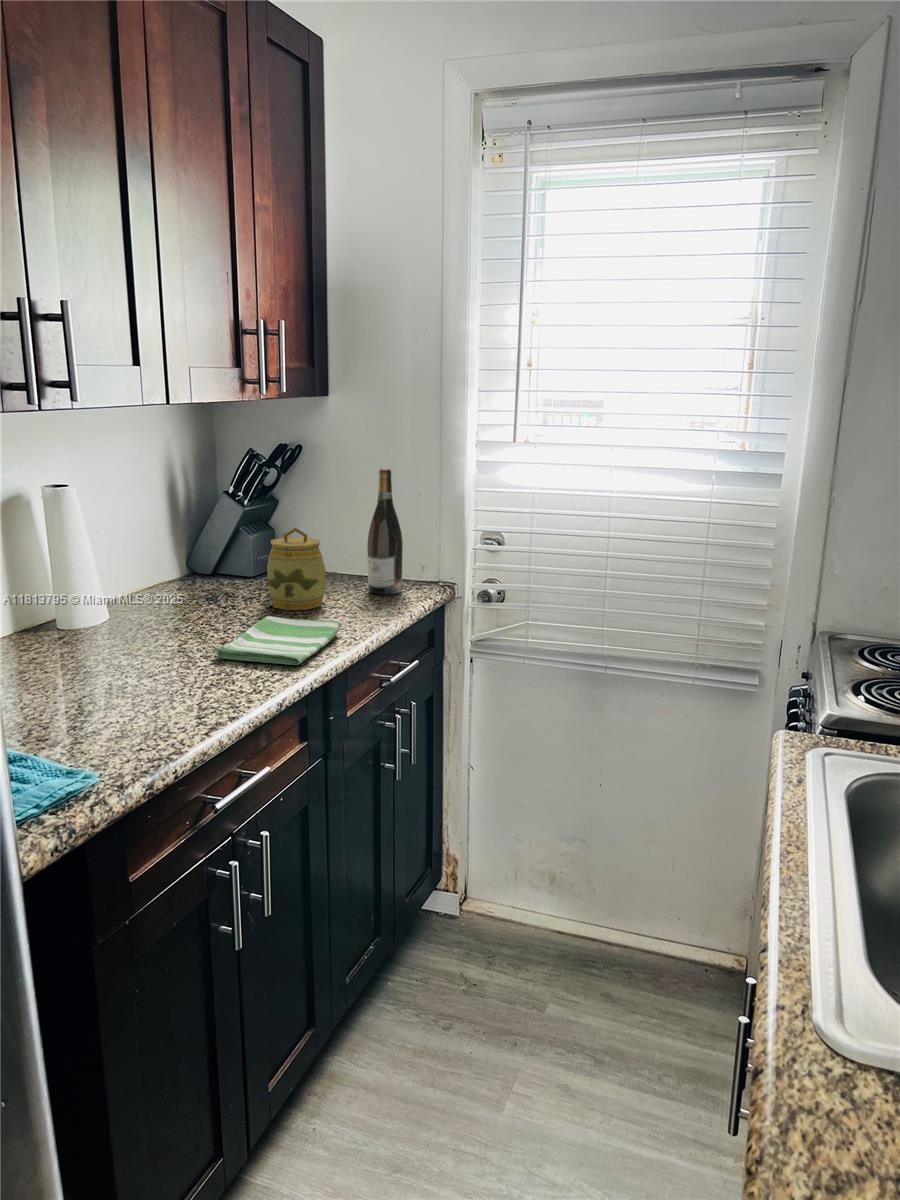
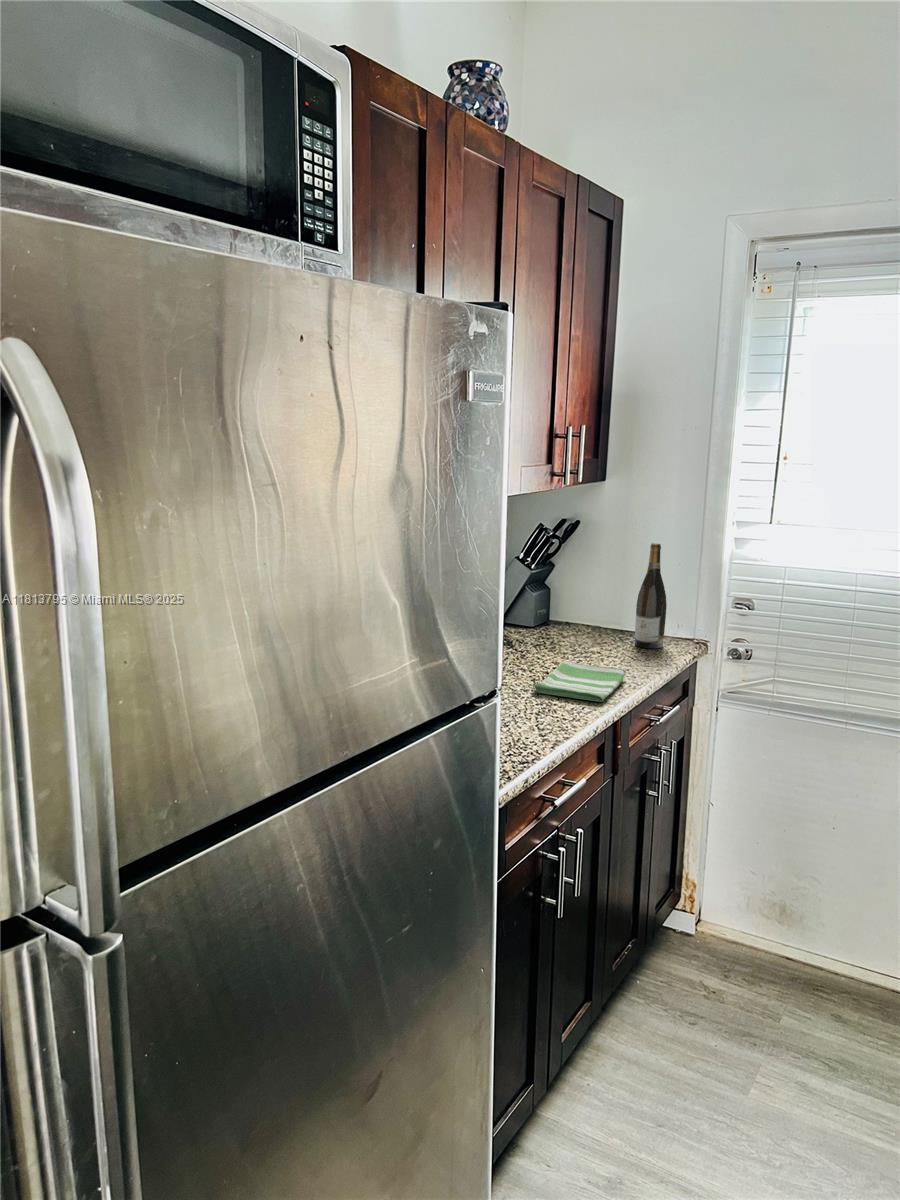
jar: present [267,527,326,610] -> none [557,590,606,657]

